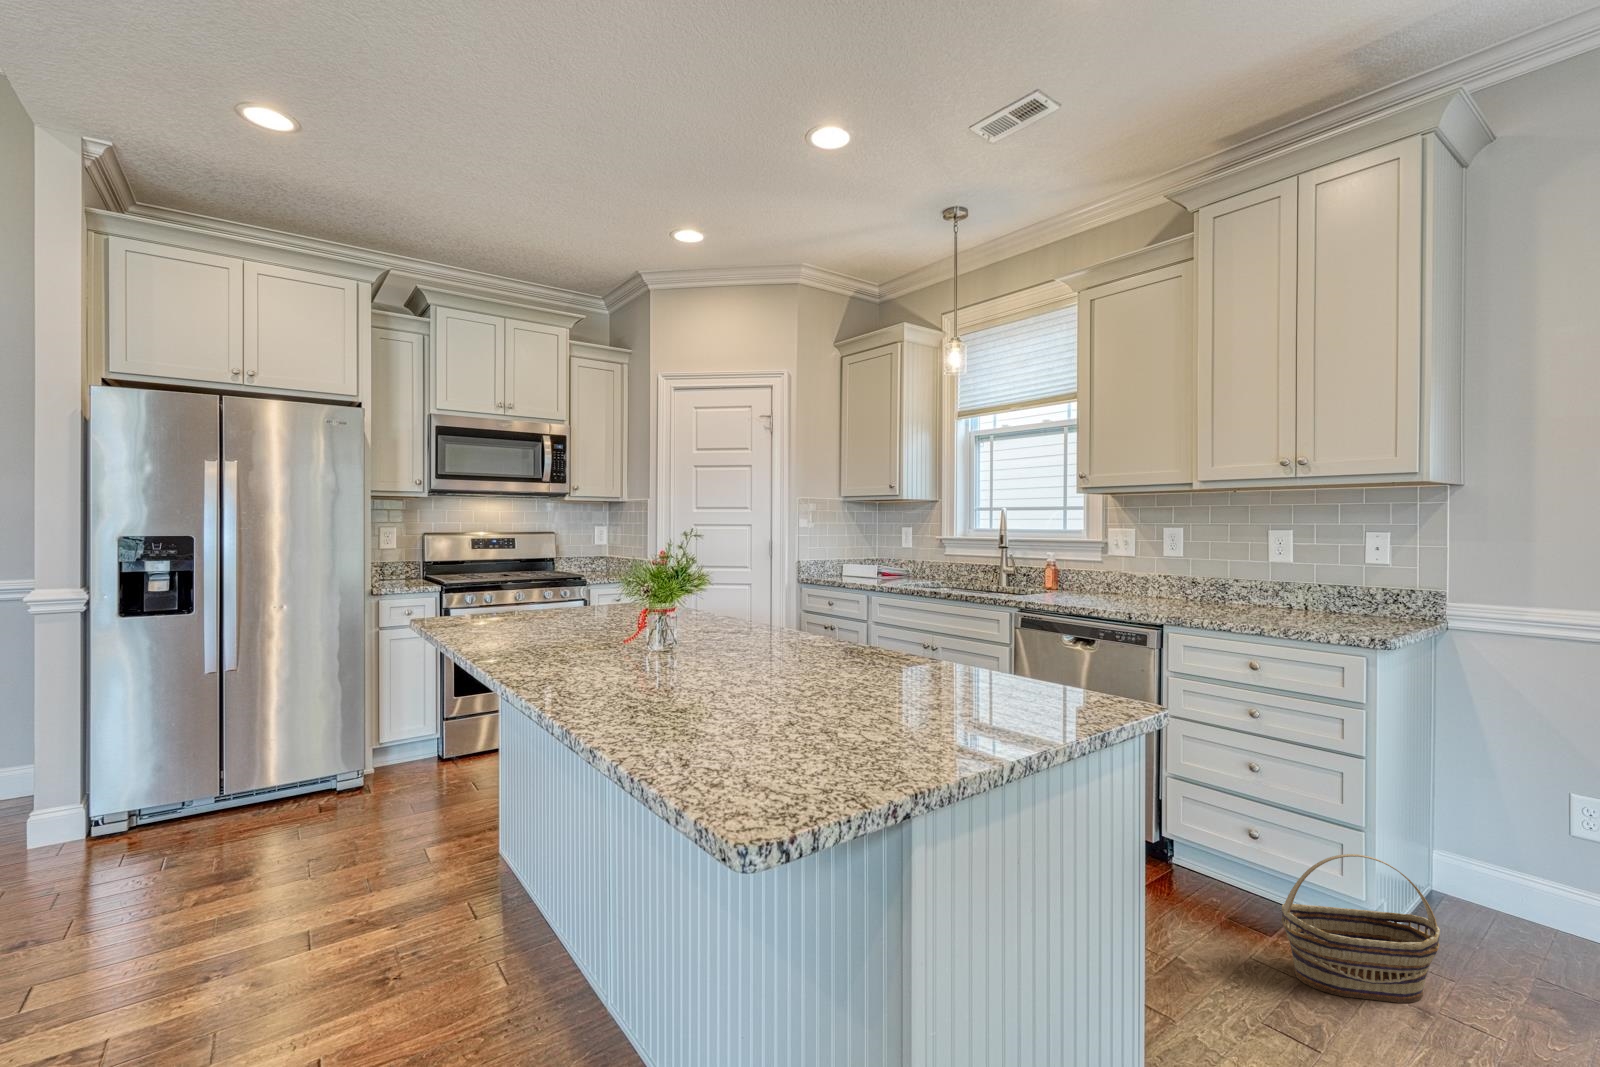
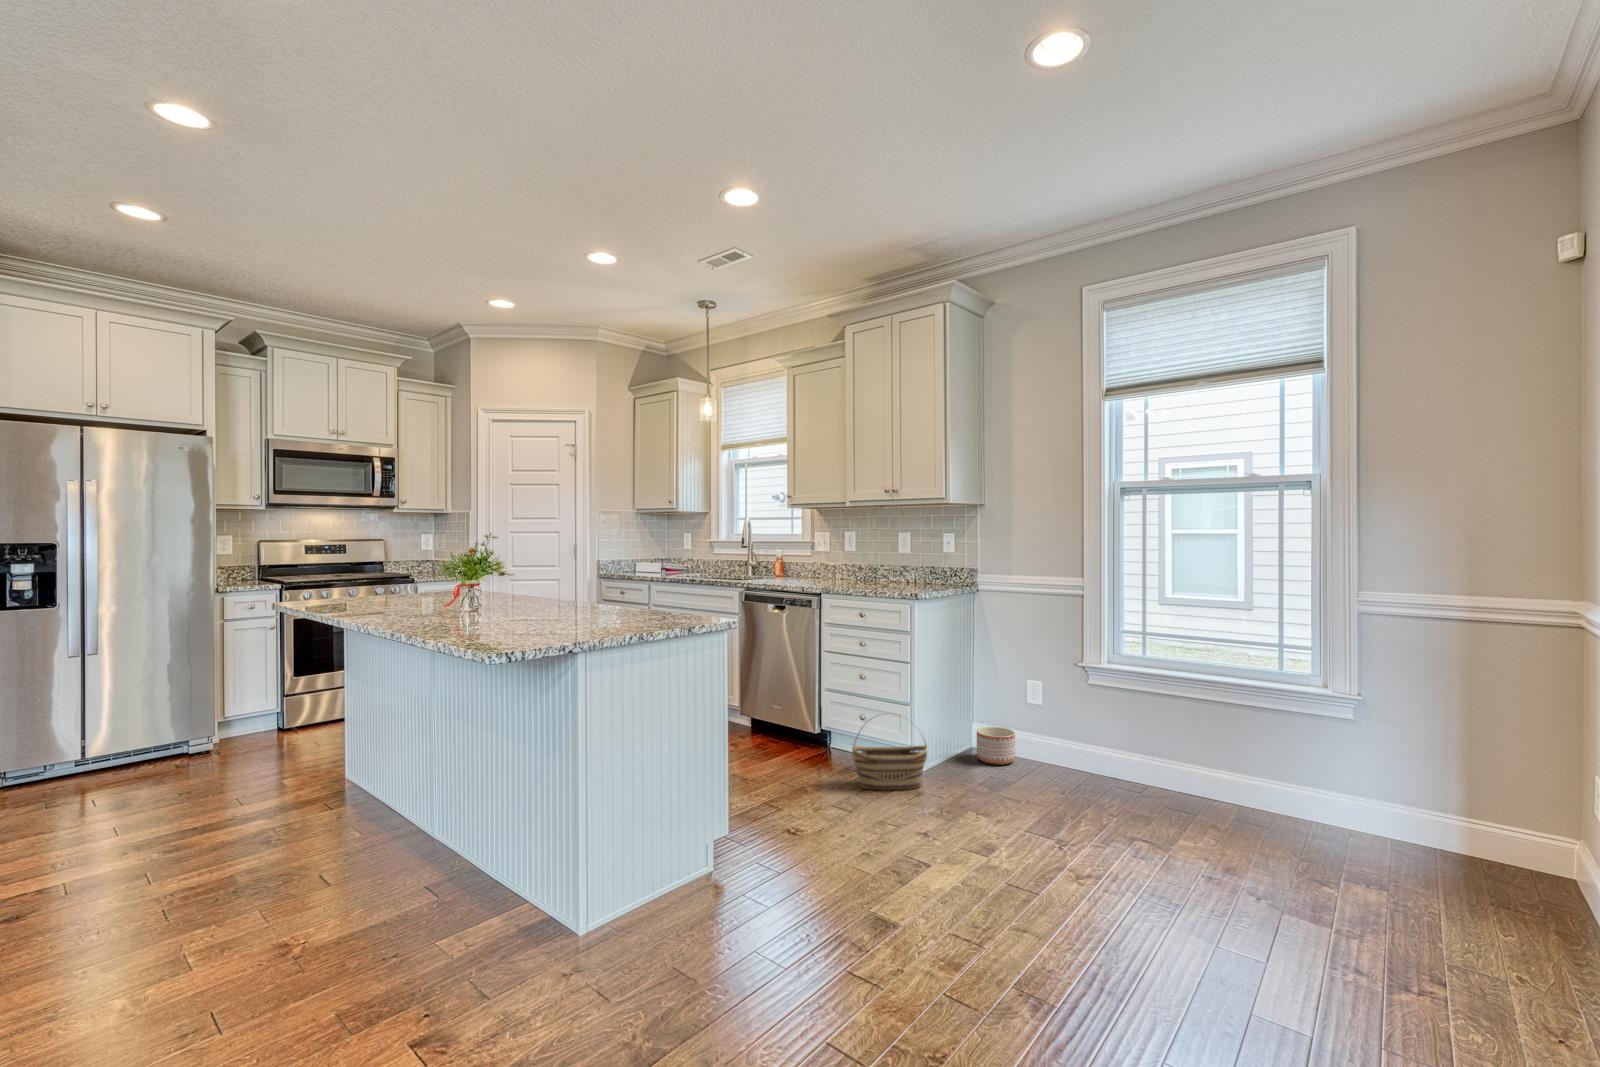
planter: none [1467,864,1560,945] -> present [977,727,1015,765]

